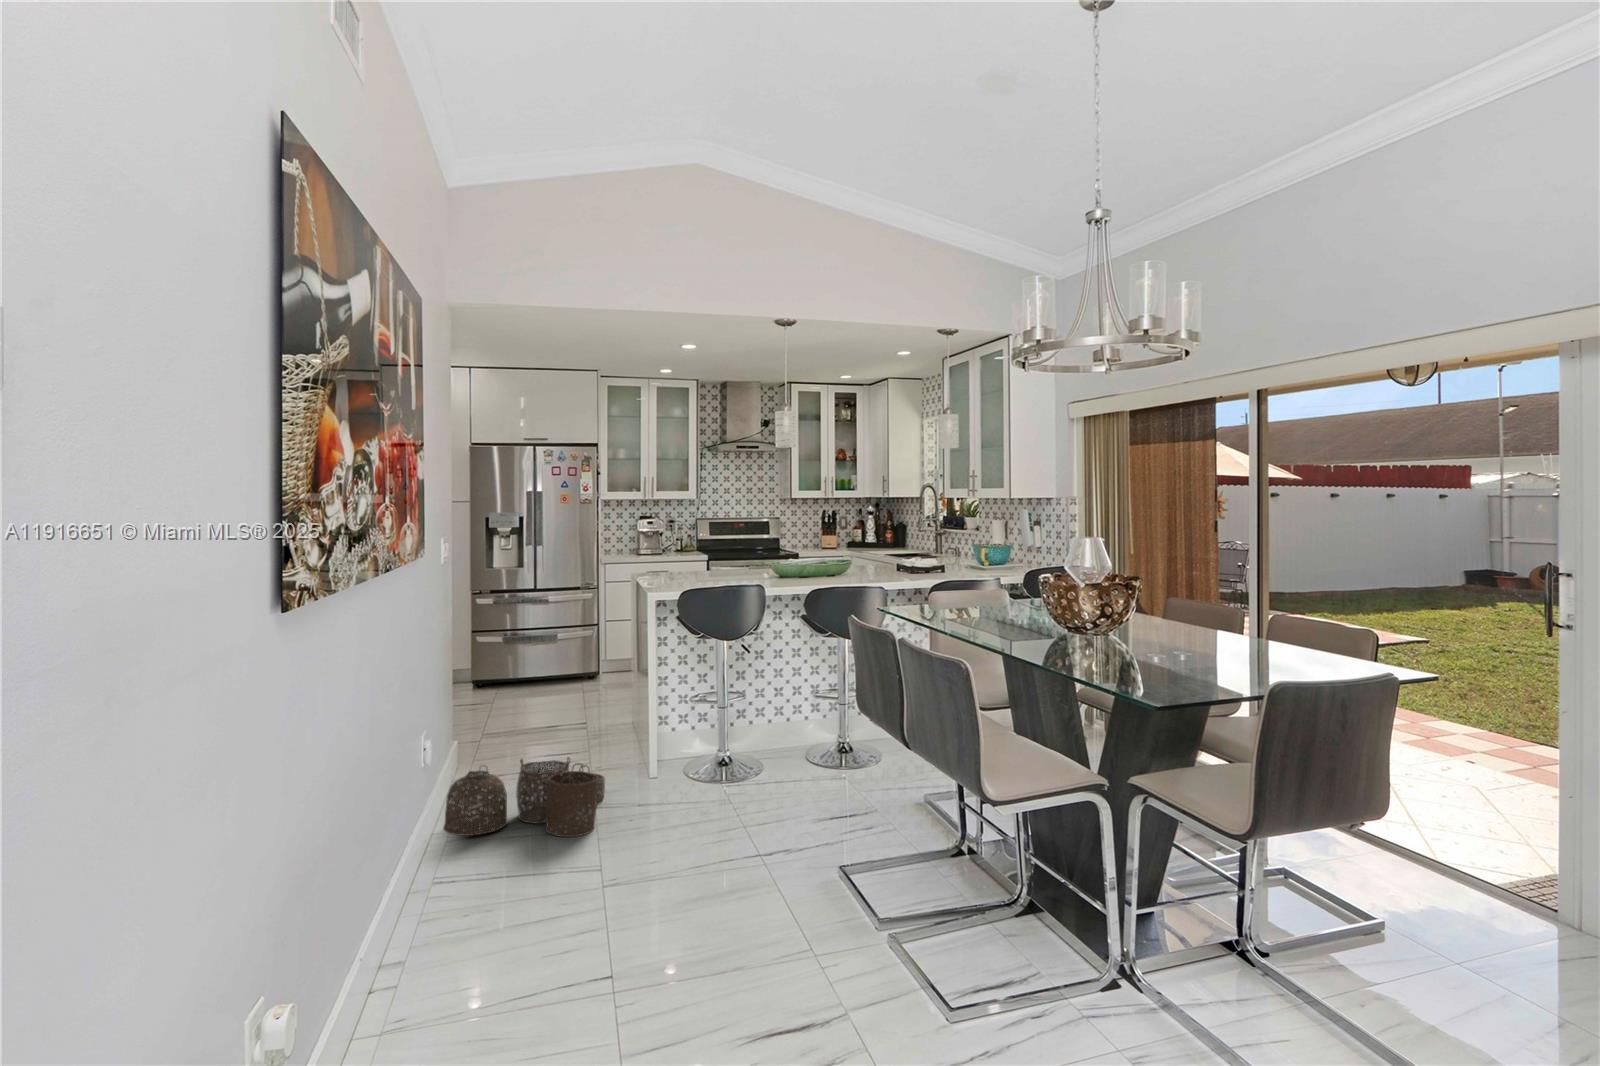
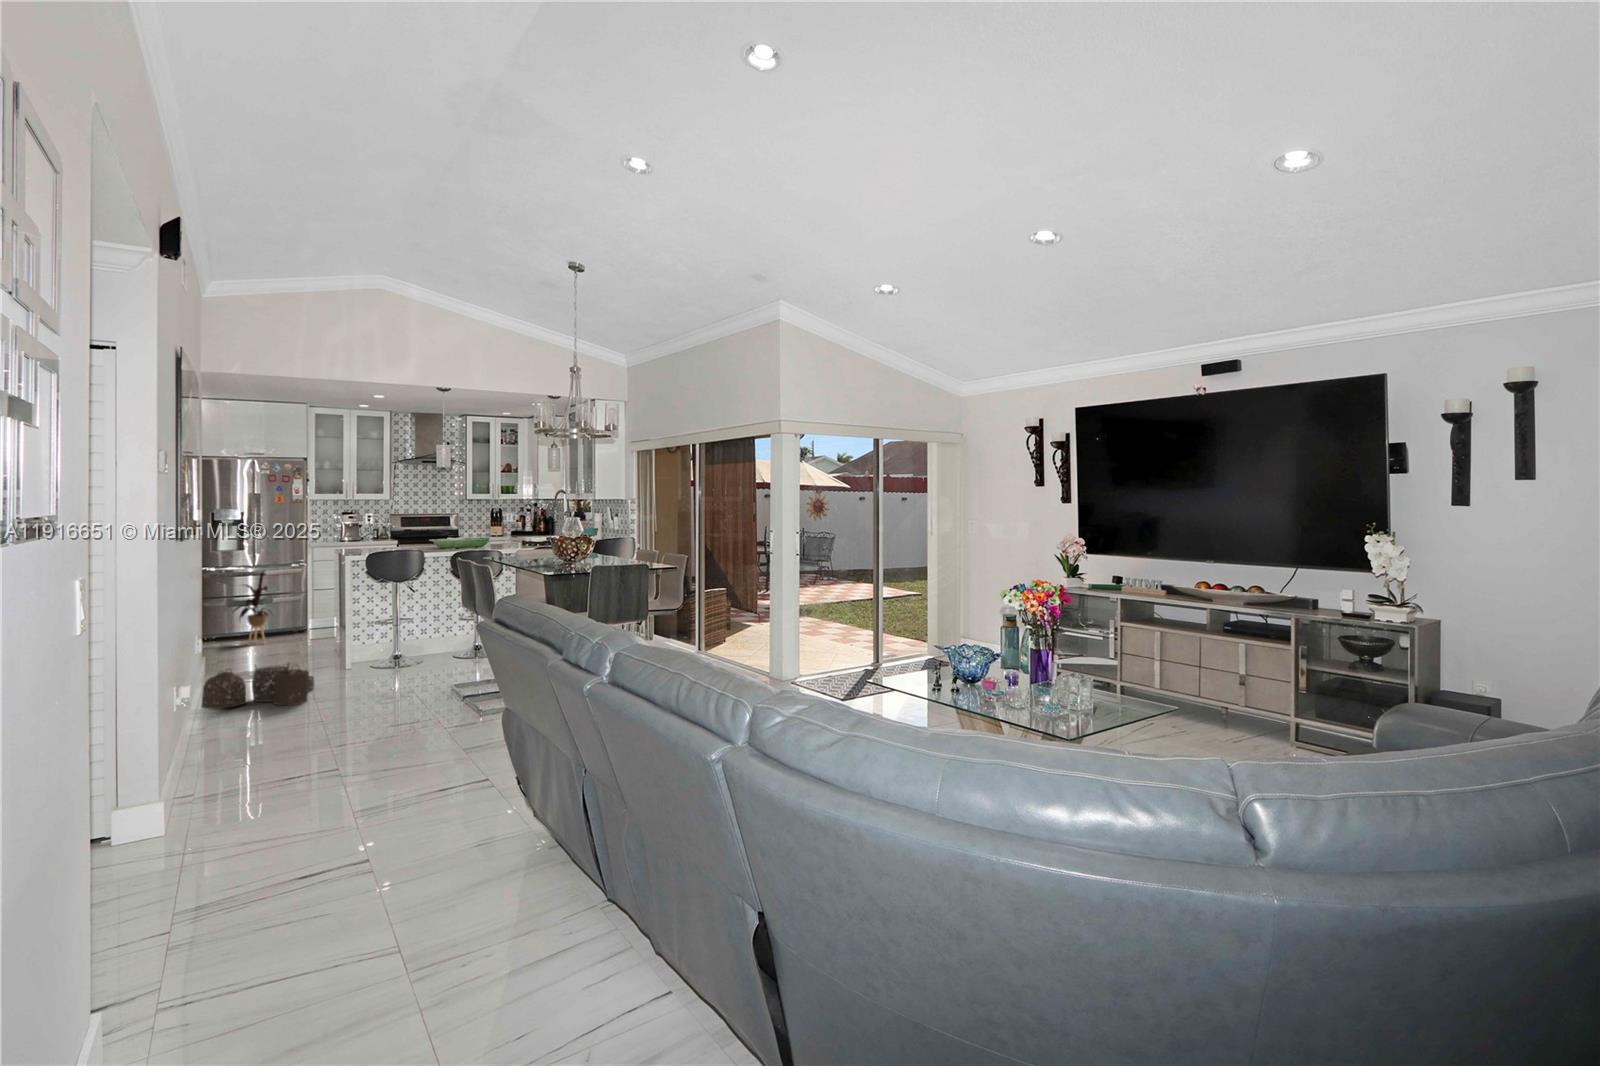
house plant: none [506,594,559,696] -> present [234,571,268,644]

